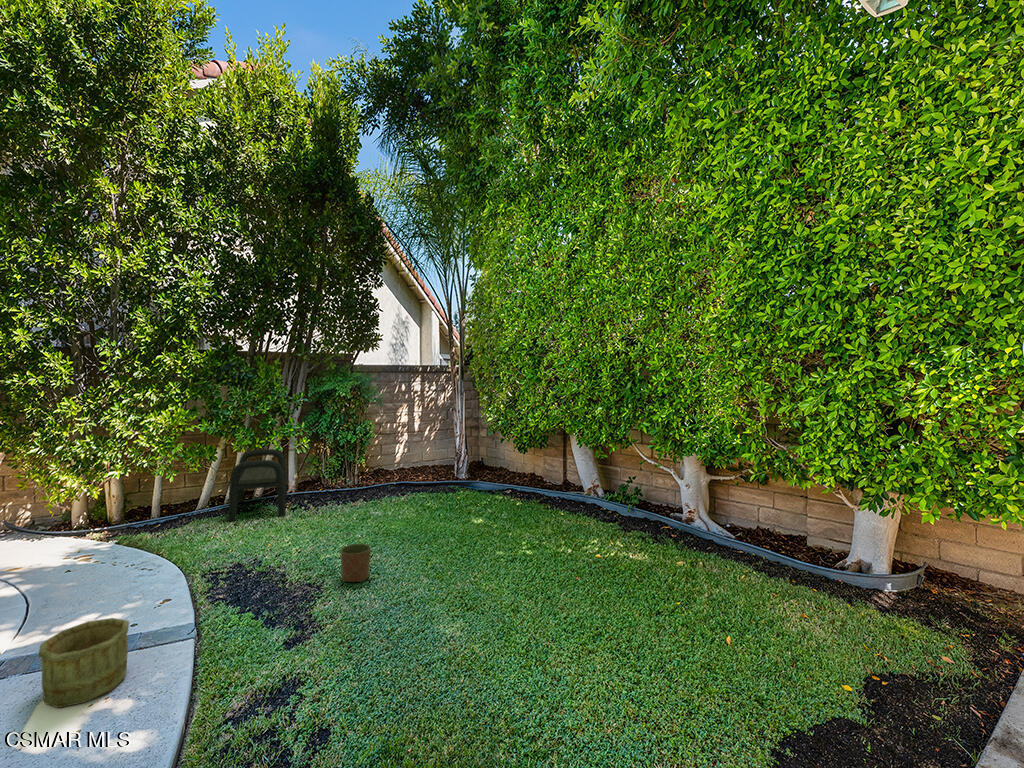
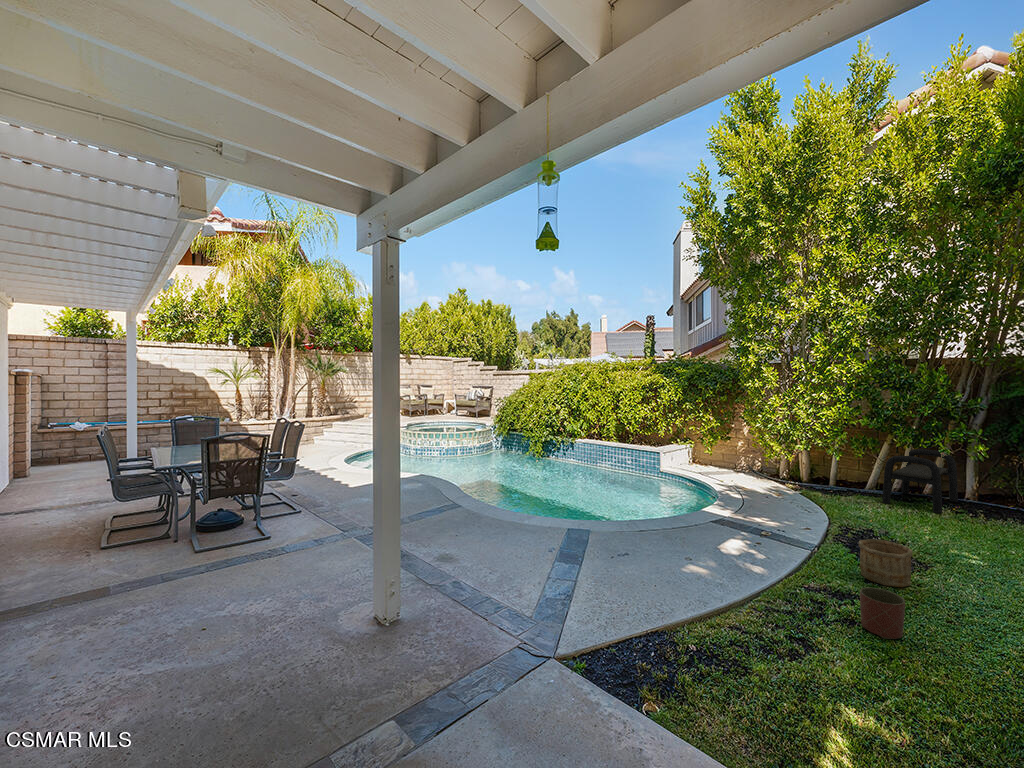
planter: present [340,544,371,582] -> present [860,587,905,639]
wooden bucket: present [38,618,129,708] -> present [859,539,912,587]

